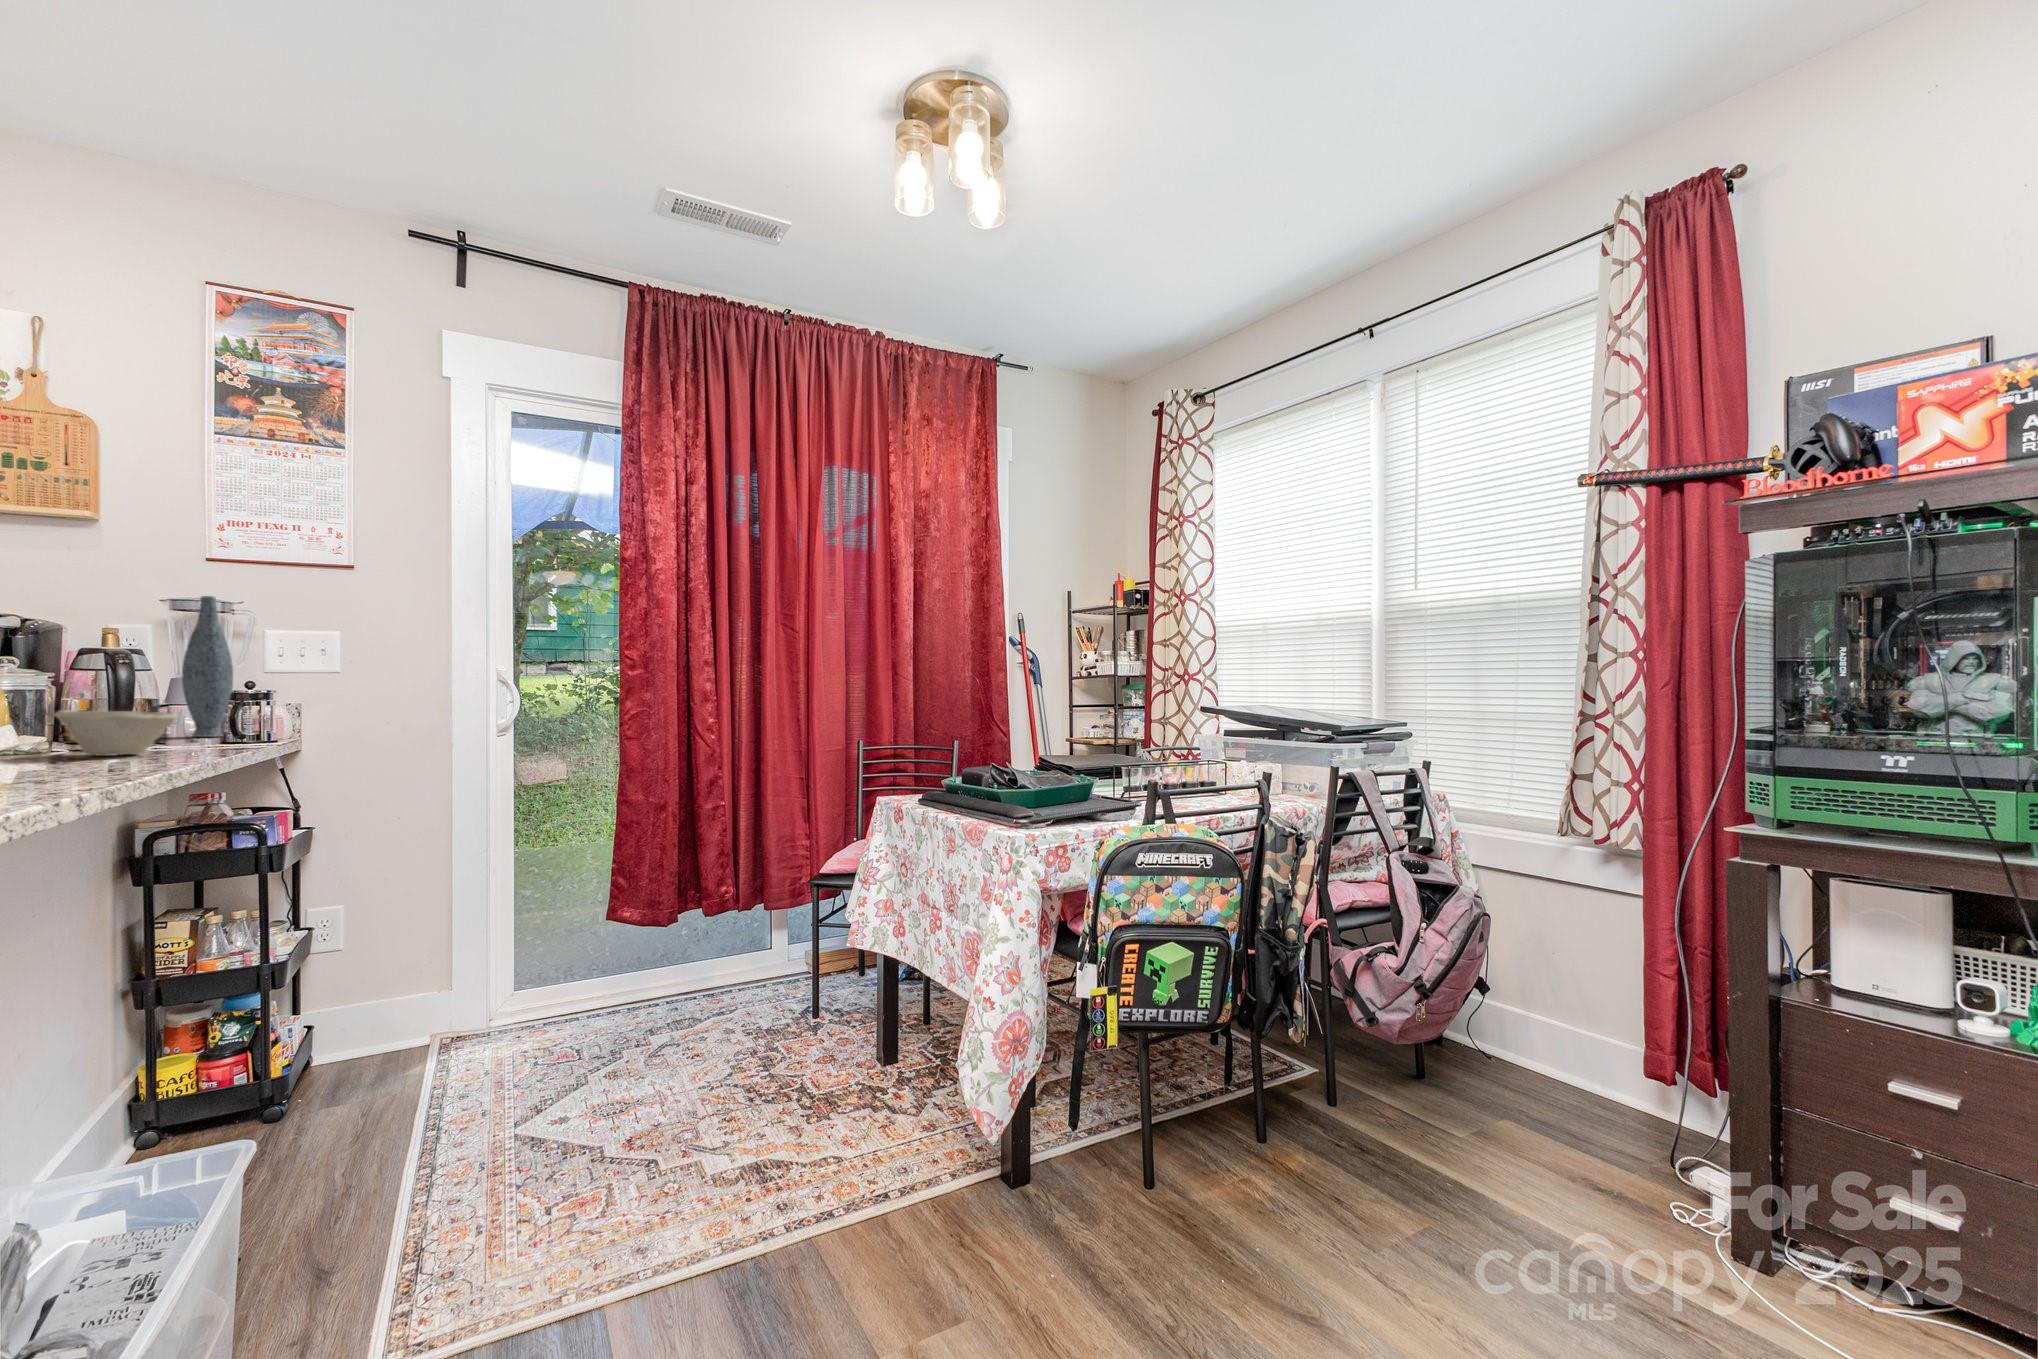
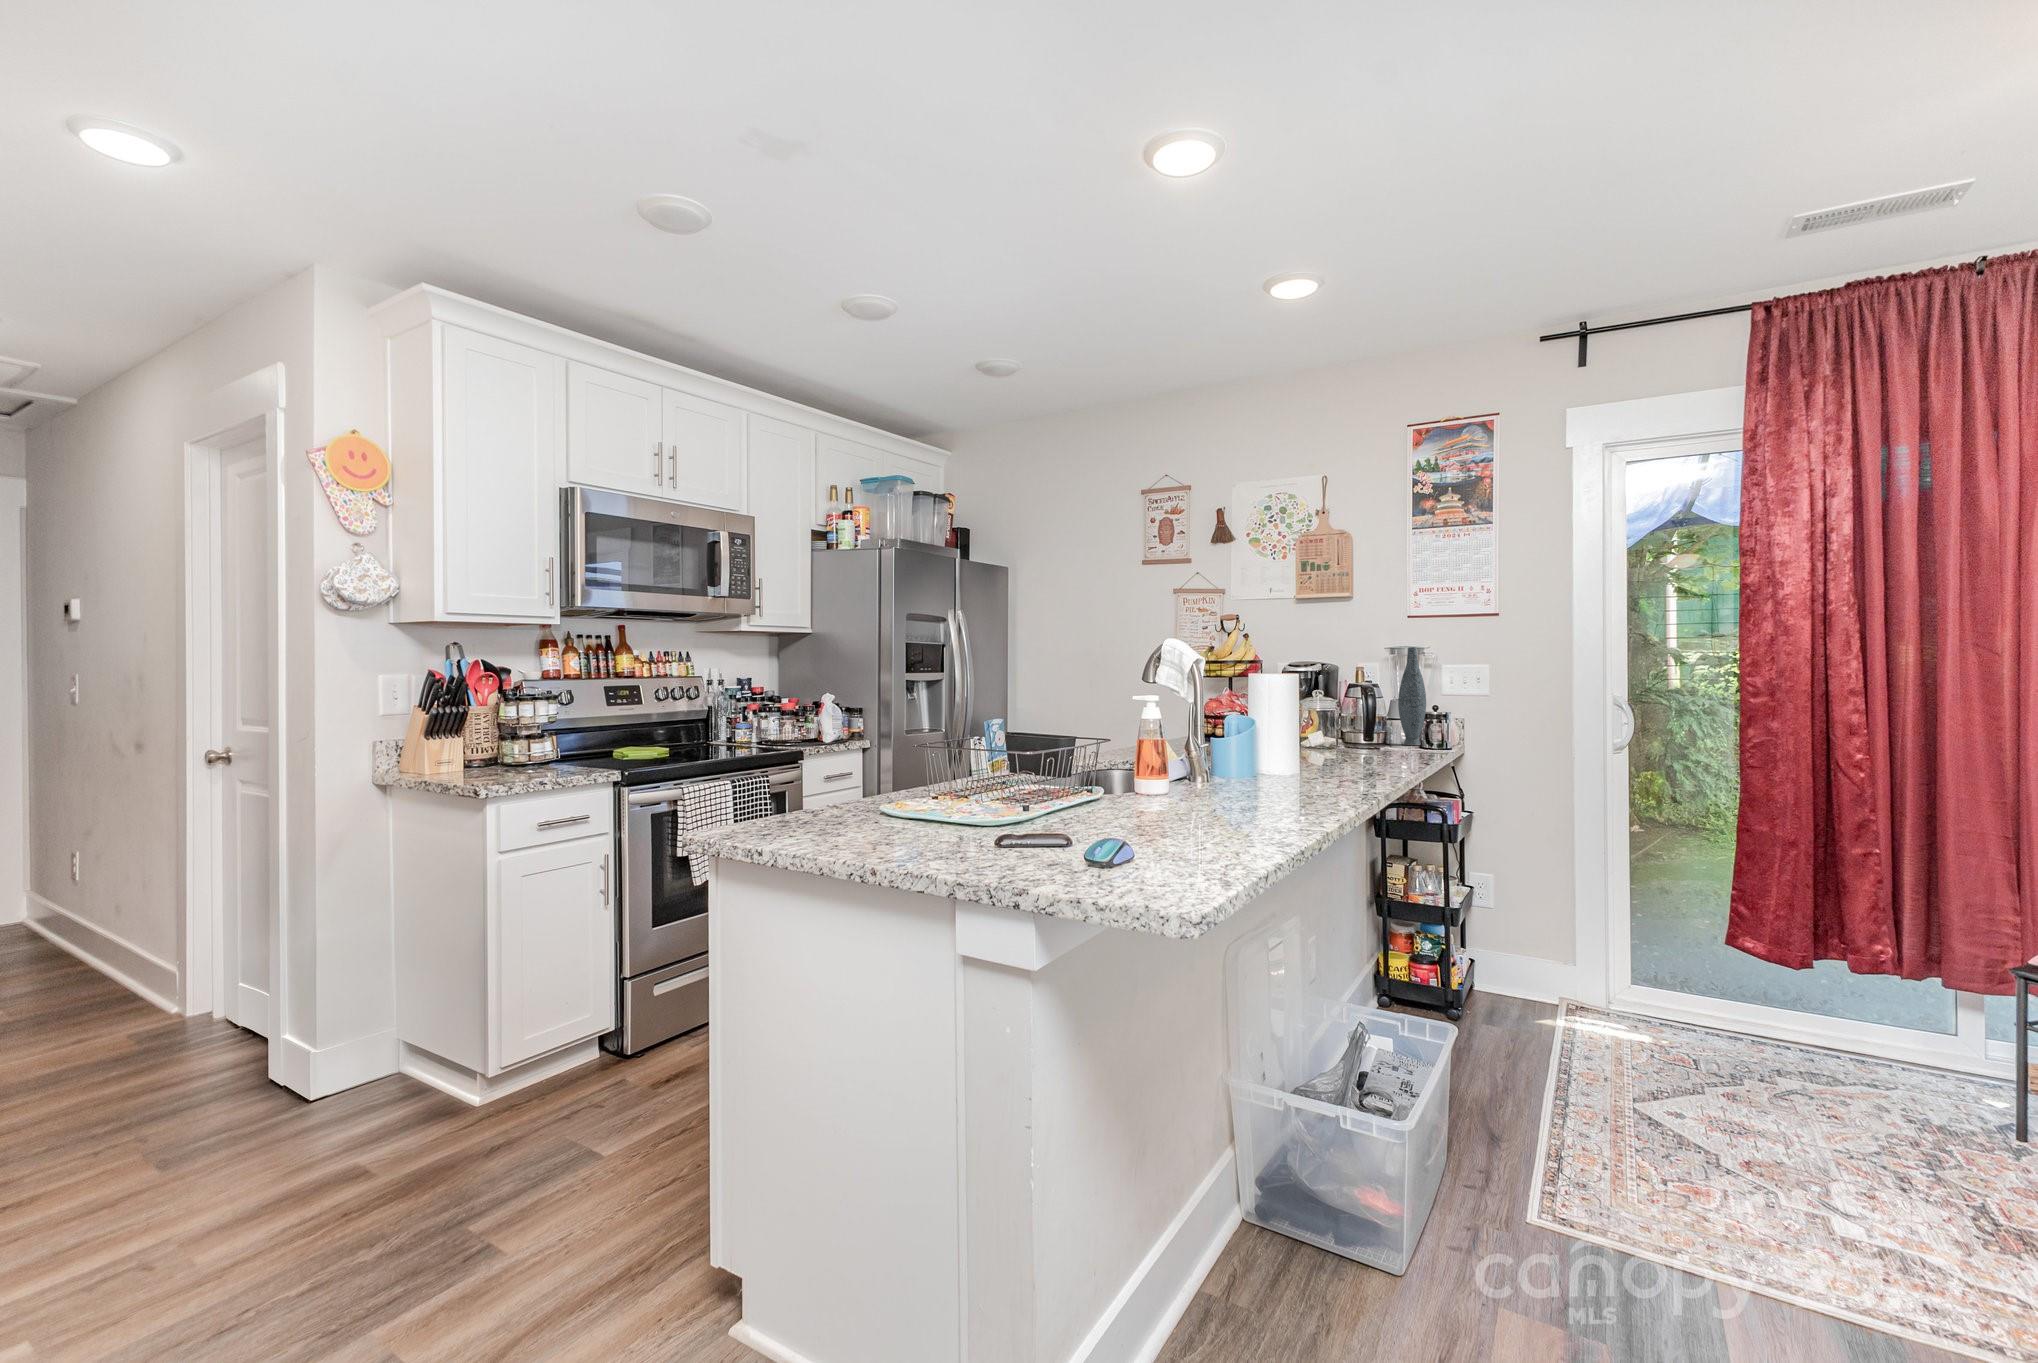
bowl: present [54,710,178,756] -> none [1348,728,1406,758]

